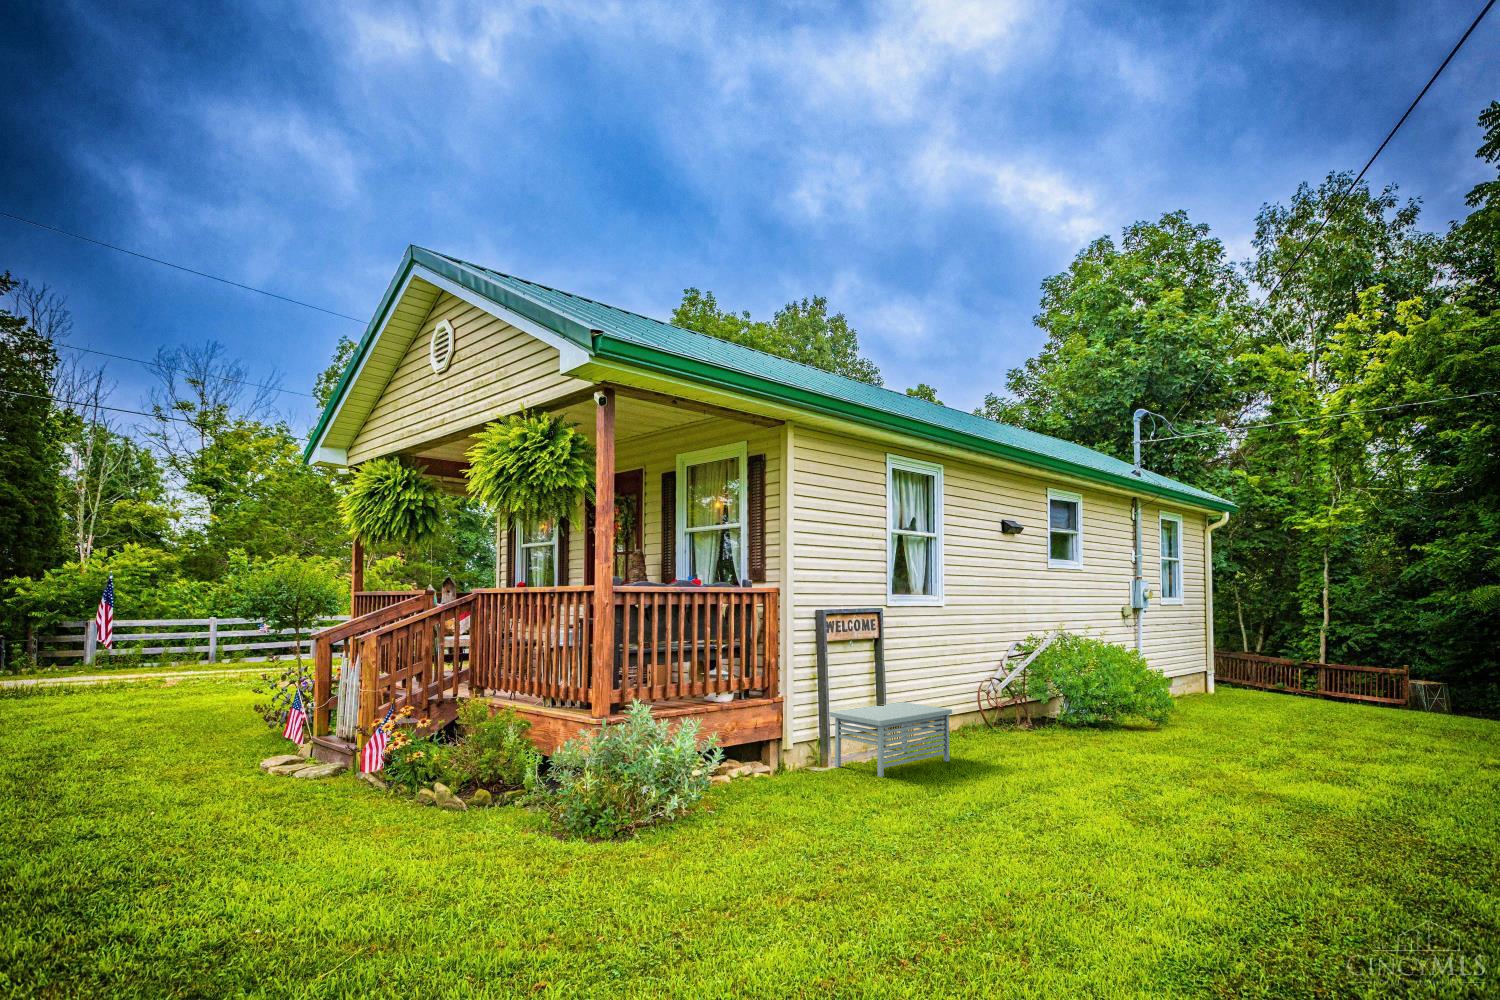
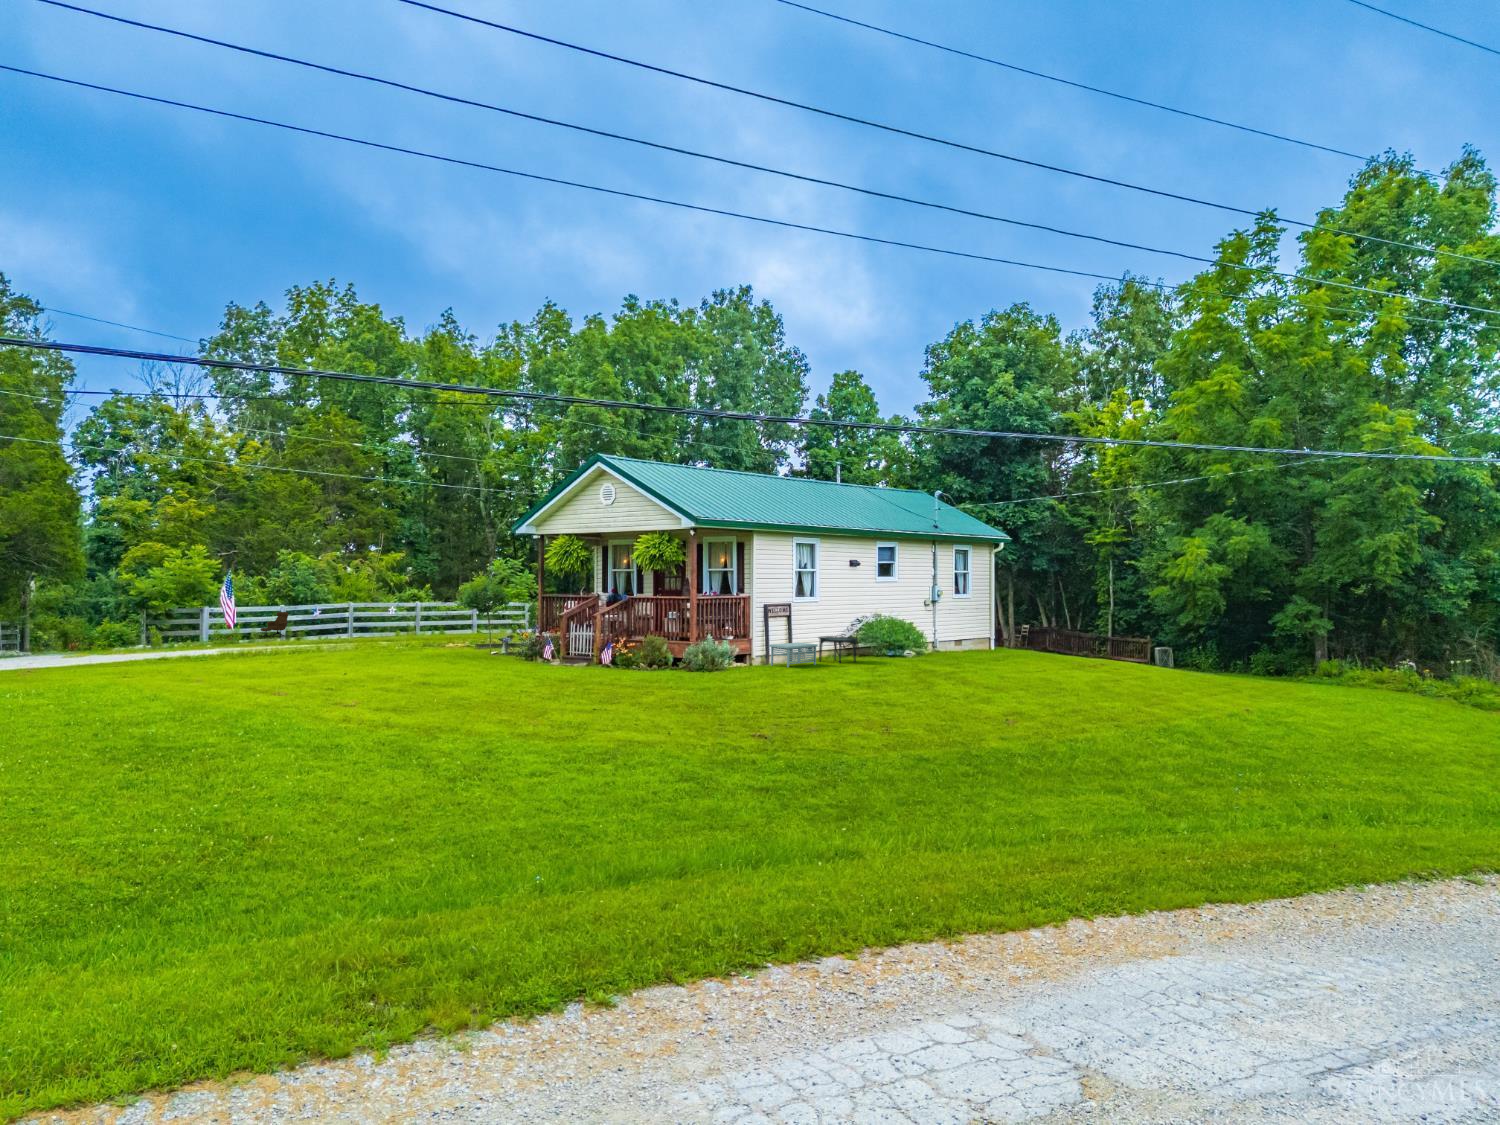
lounge chair: none [29,631,97,672] -> present [260,612,288,637]
round table: none [945,684,1043,755] -> present [819,636,858,663]

